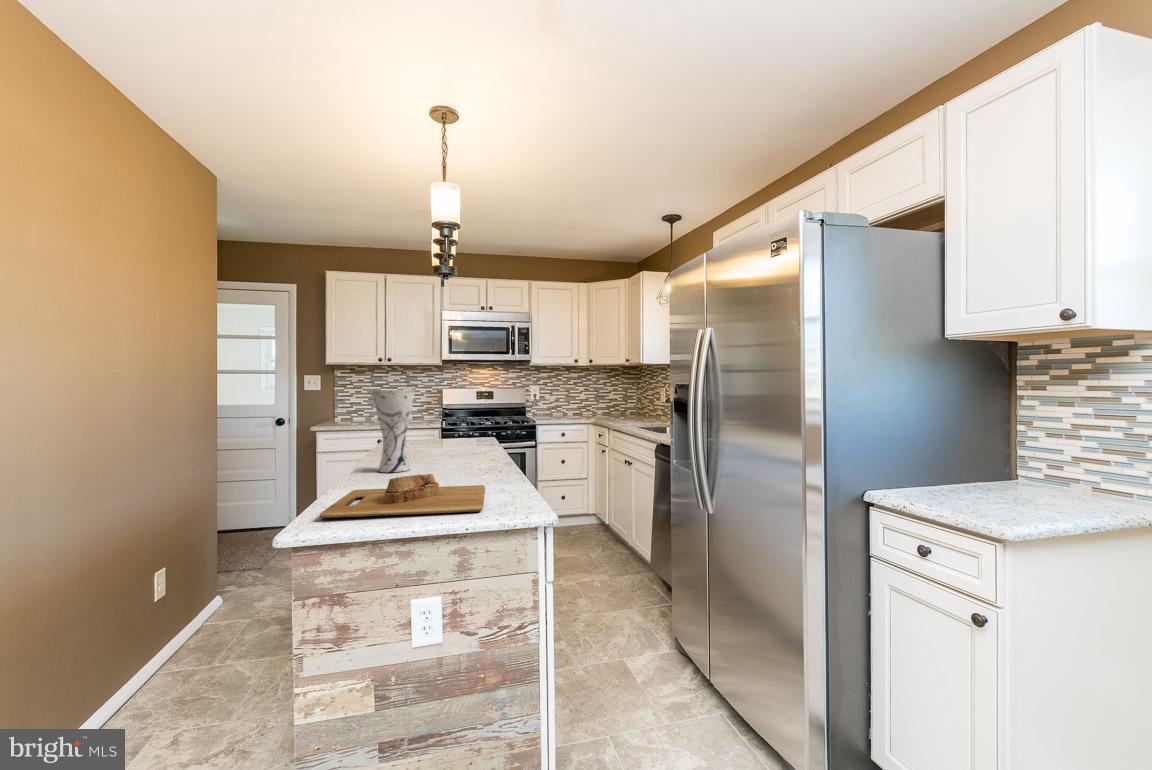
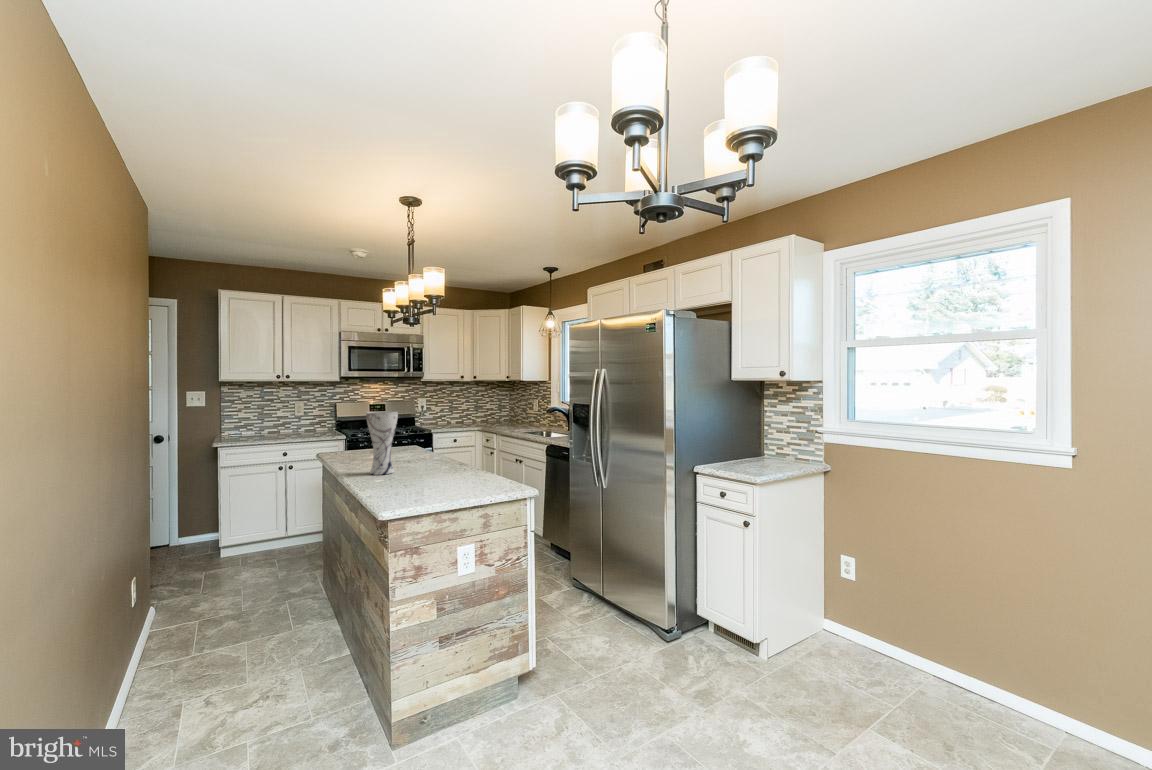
cutting board: present [320,474,485,518] -> none [382,471,492,502]

